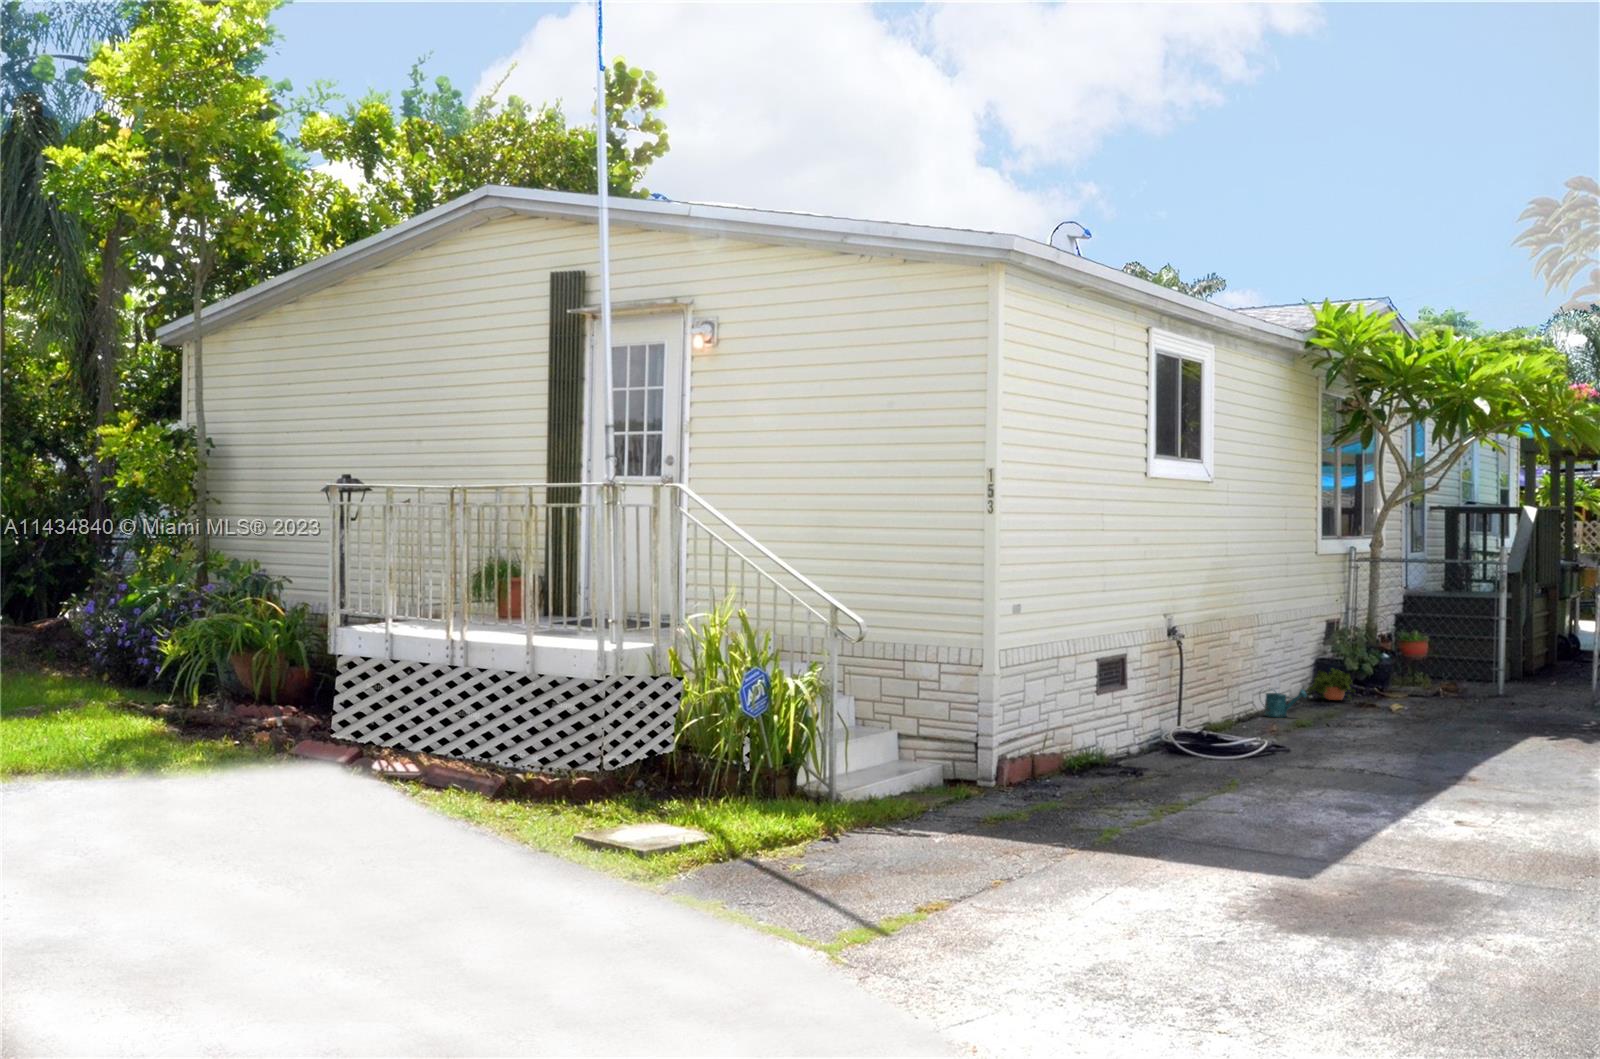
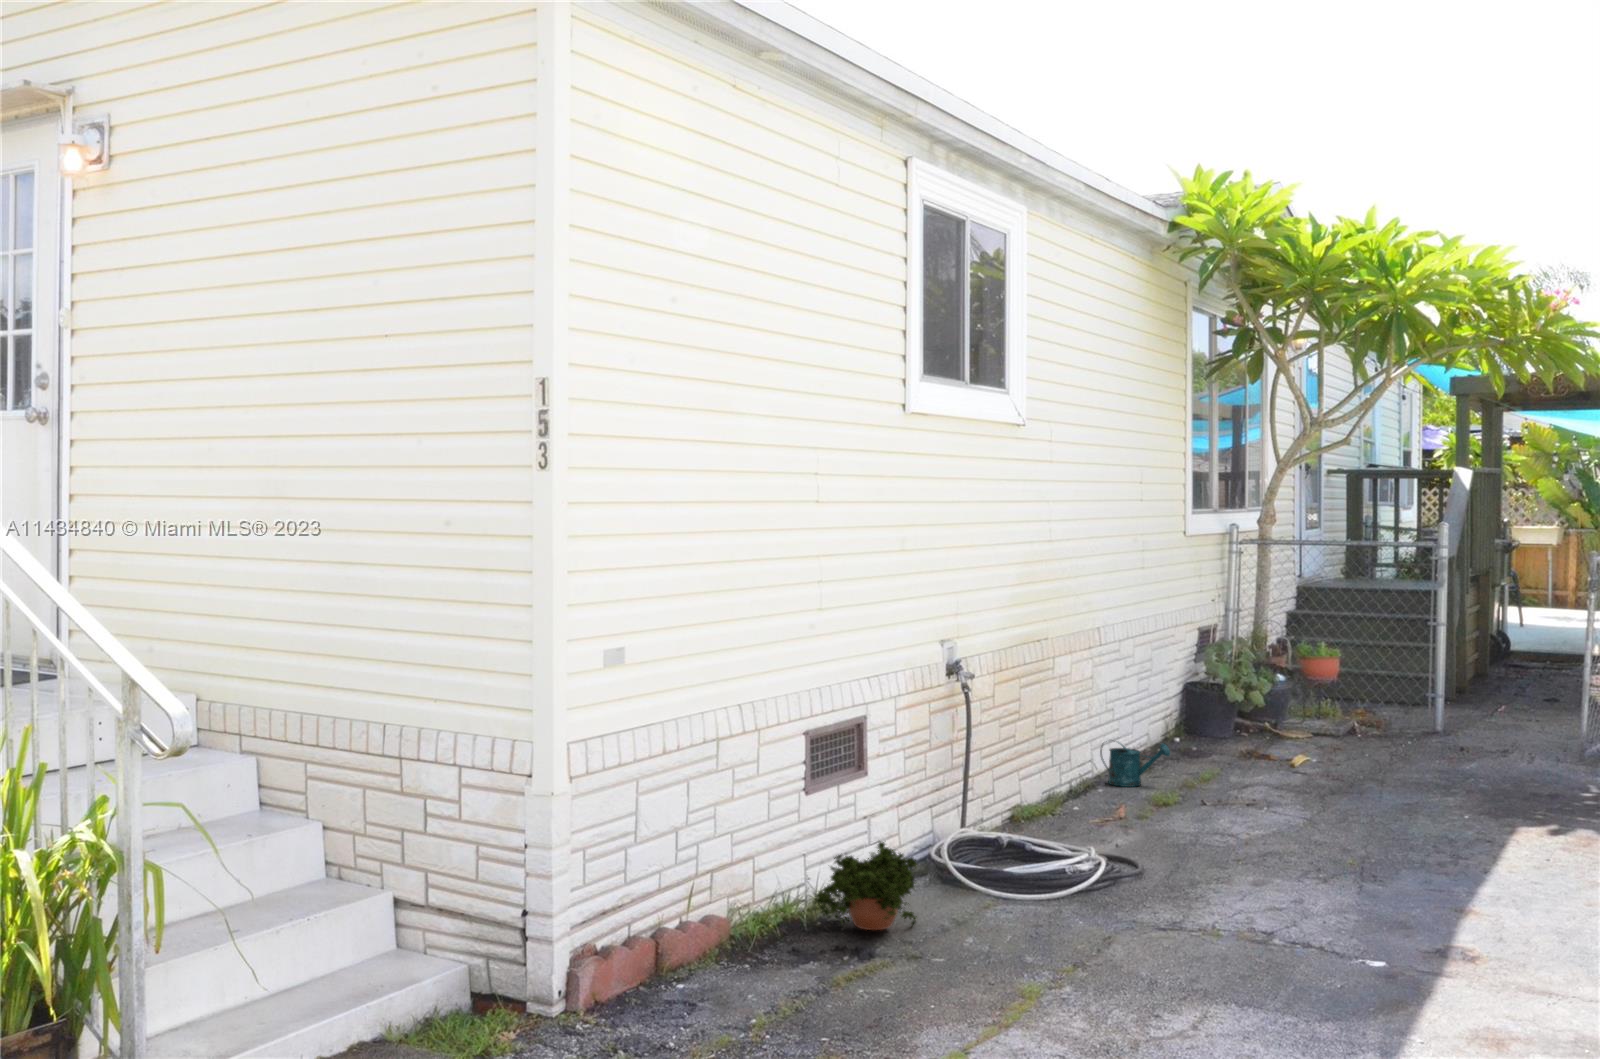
potted plant: present [1307,669,1354,700] -> present [814,842,917,930]

